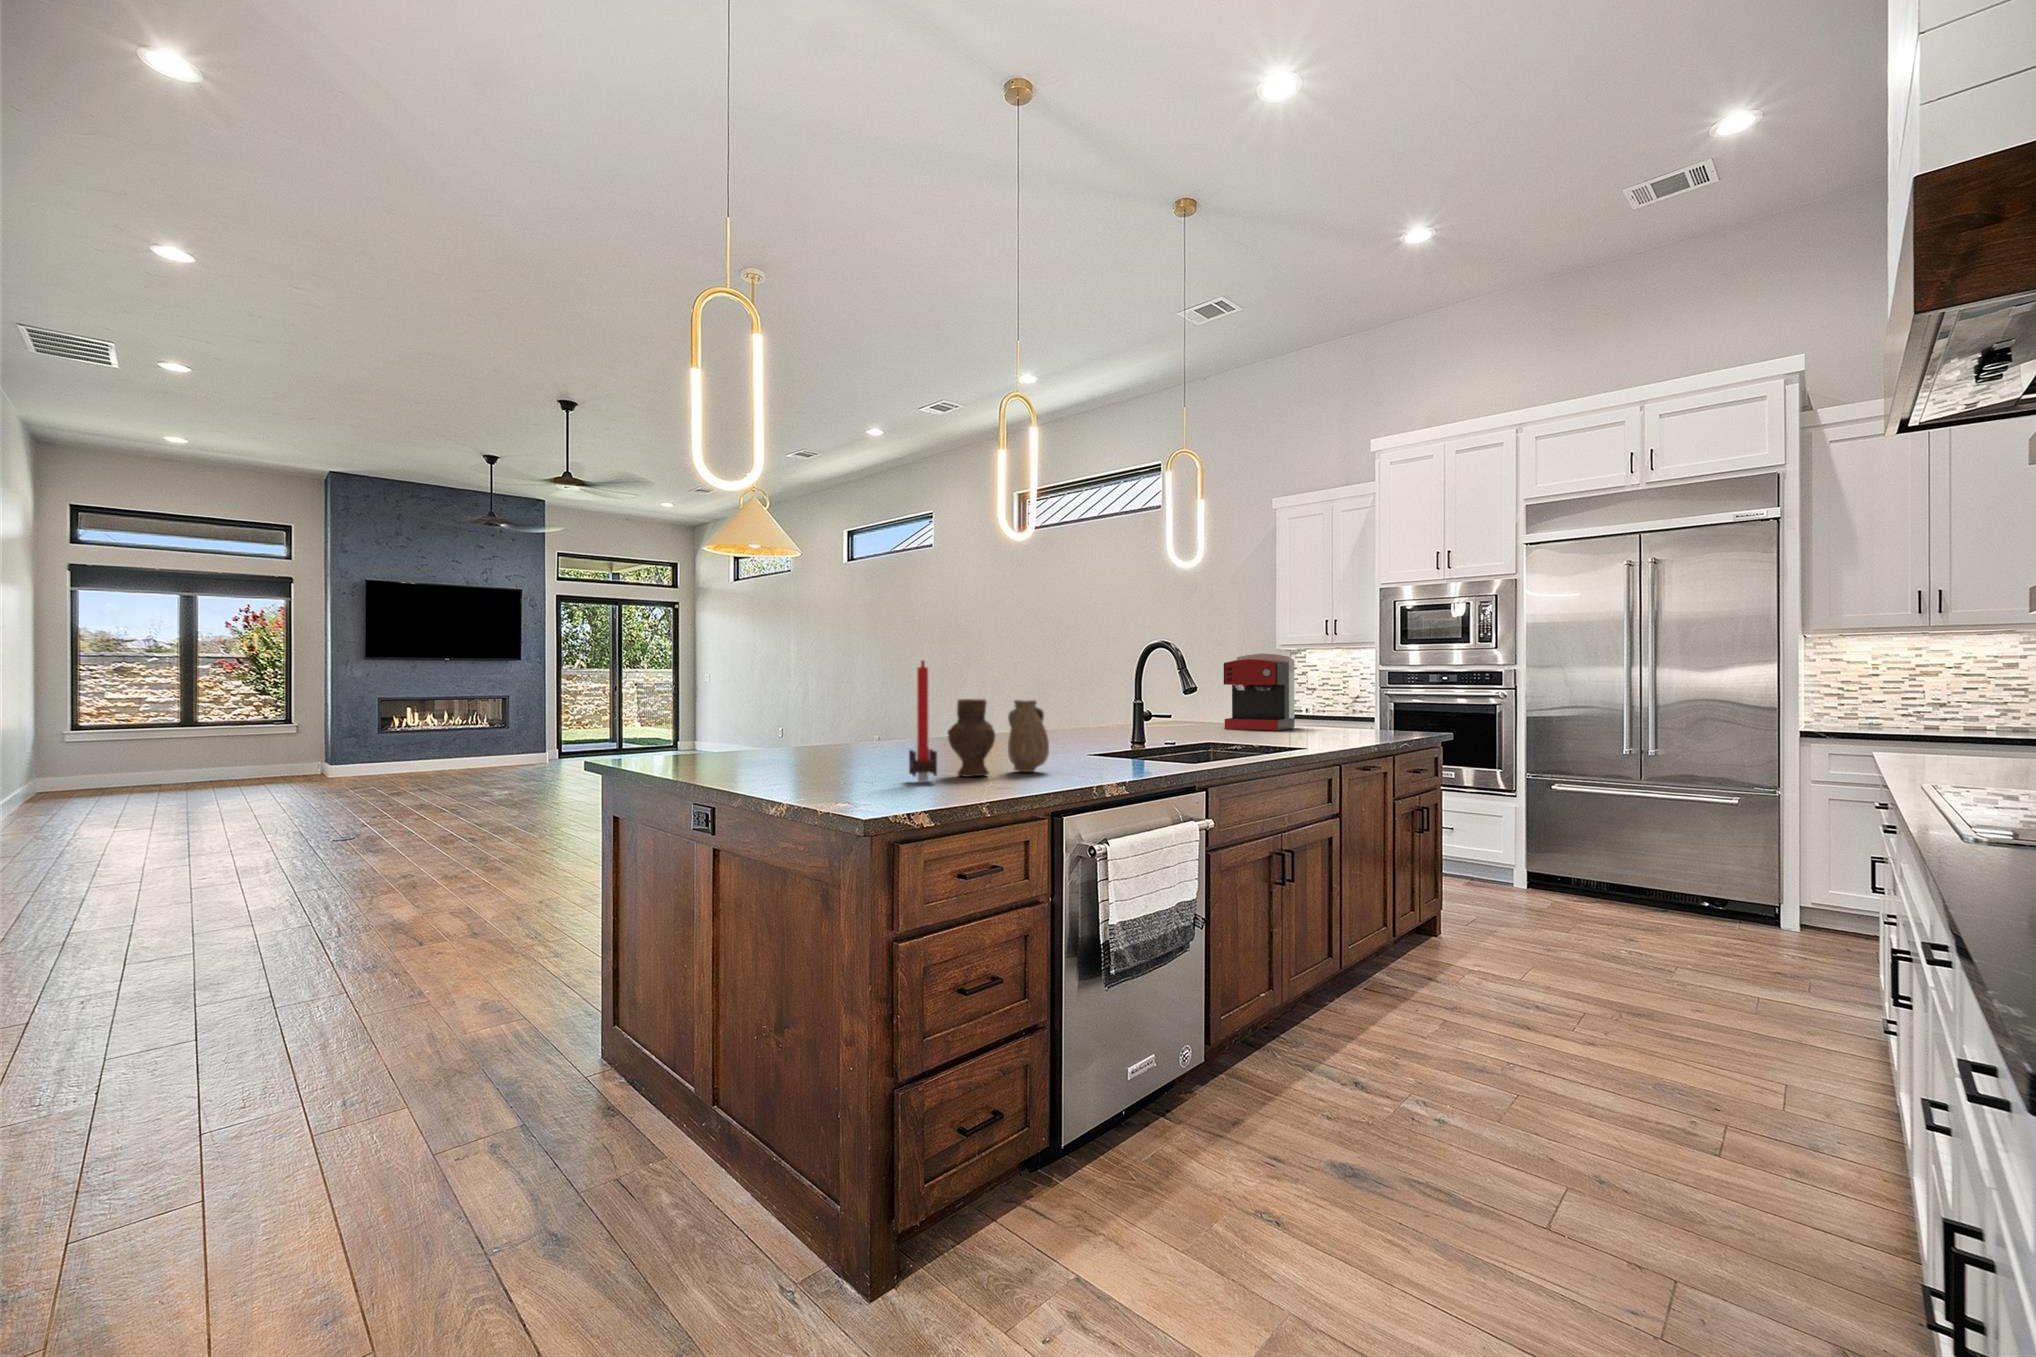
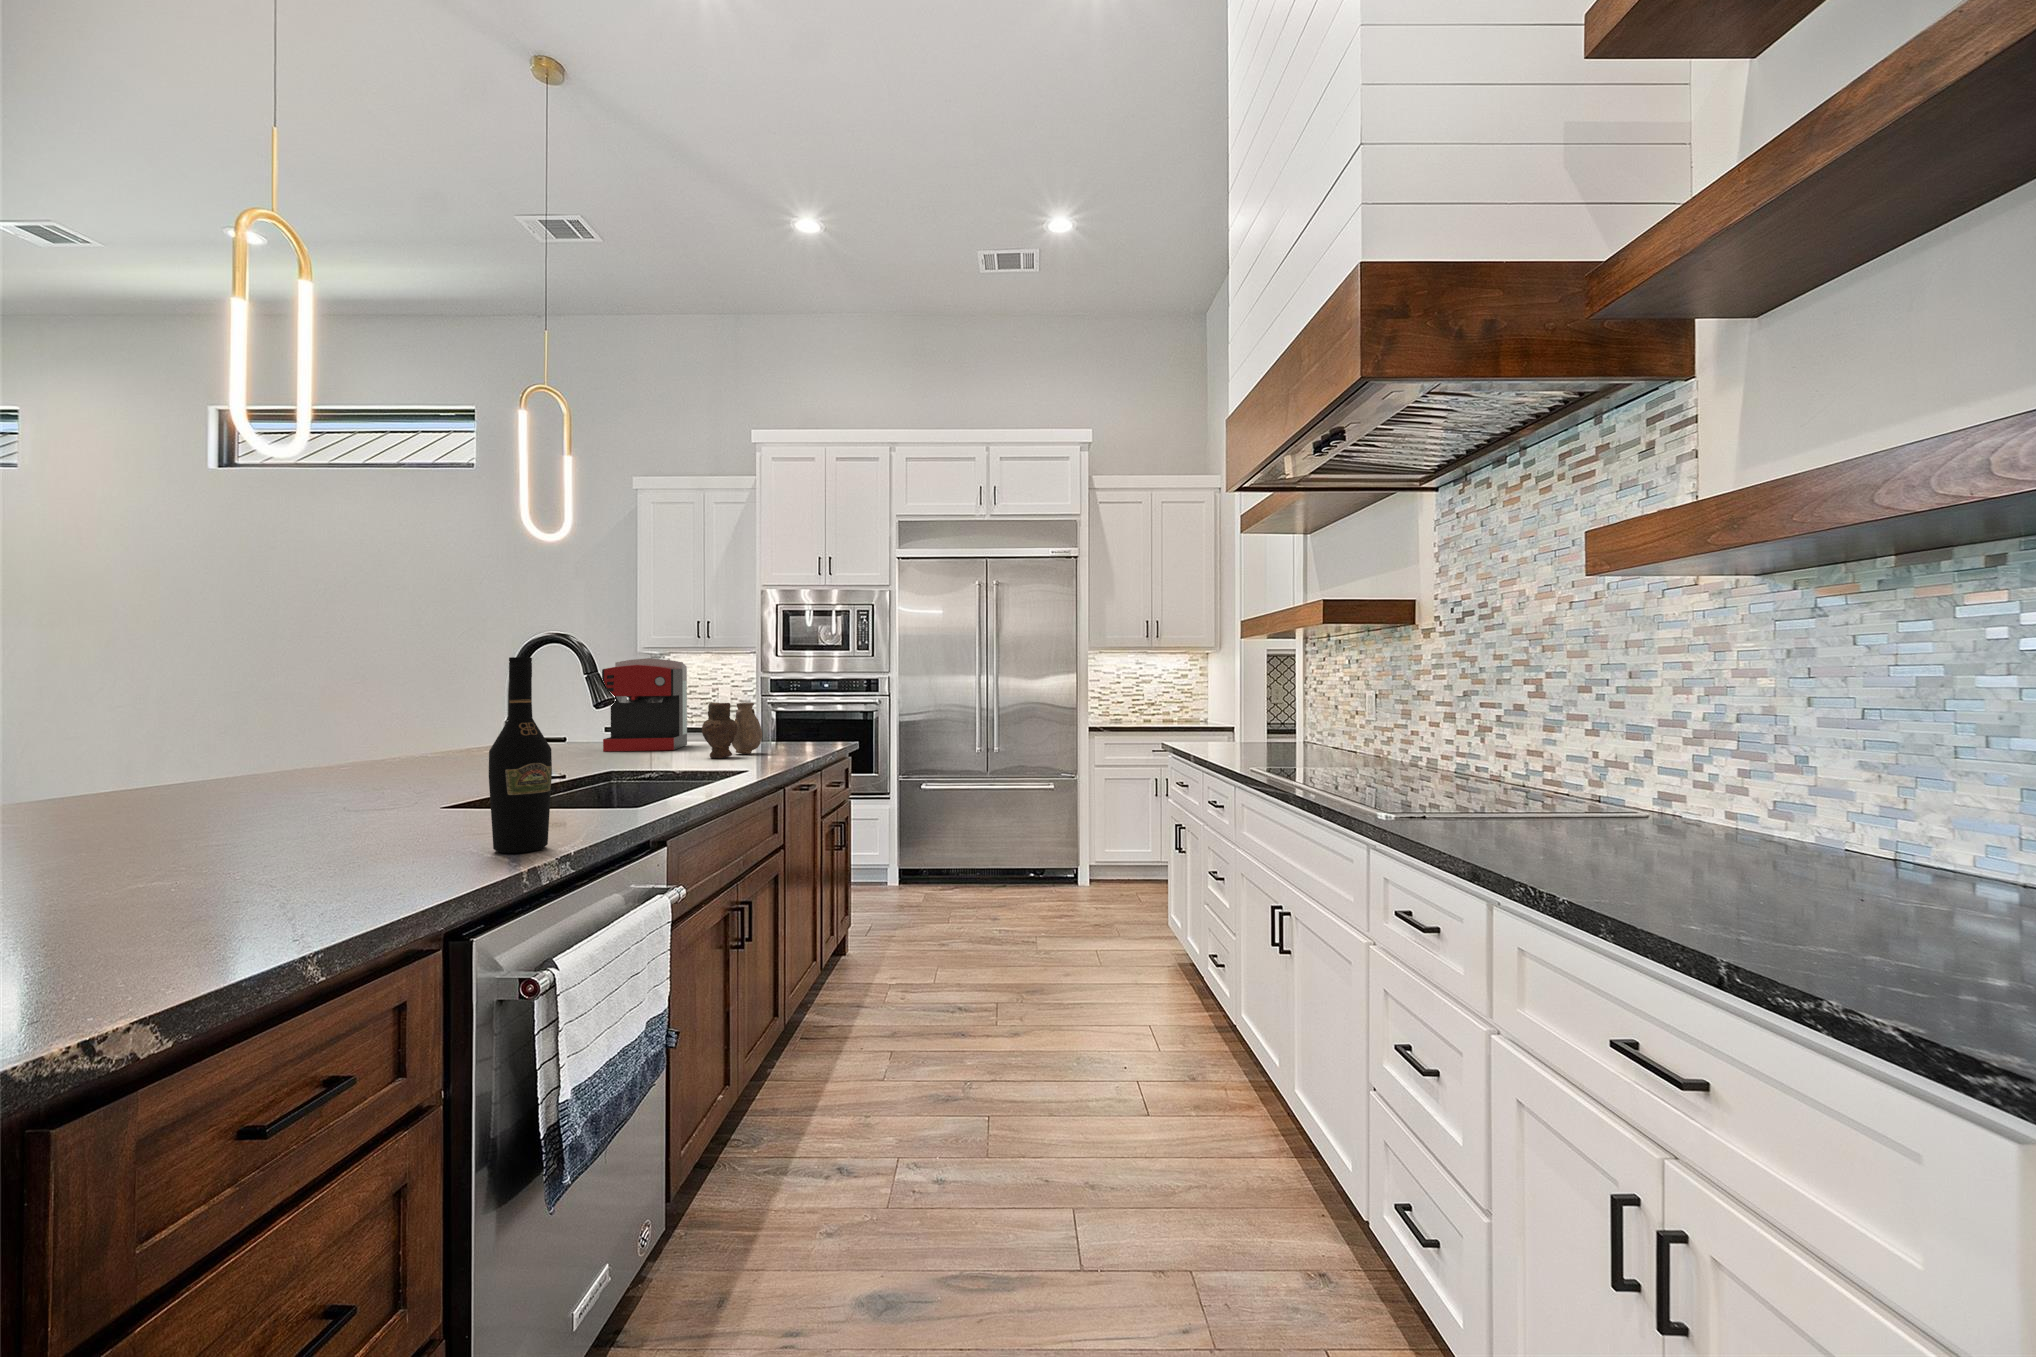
wine bottle: none [1088,654,1122,776] -> present [489,657,552,853]
candle: present [909,660,937,782] -> none [66,665,157,926]
vase: present [948,699,1049,777] -> present [702,703,762,758]

